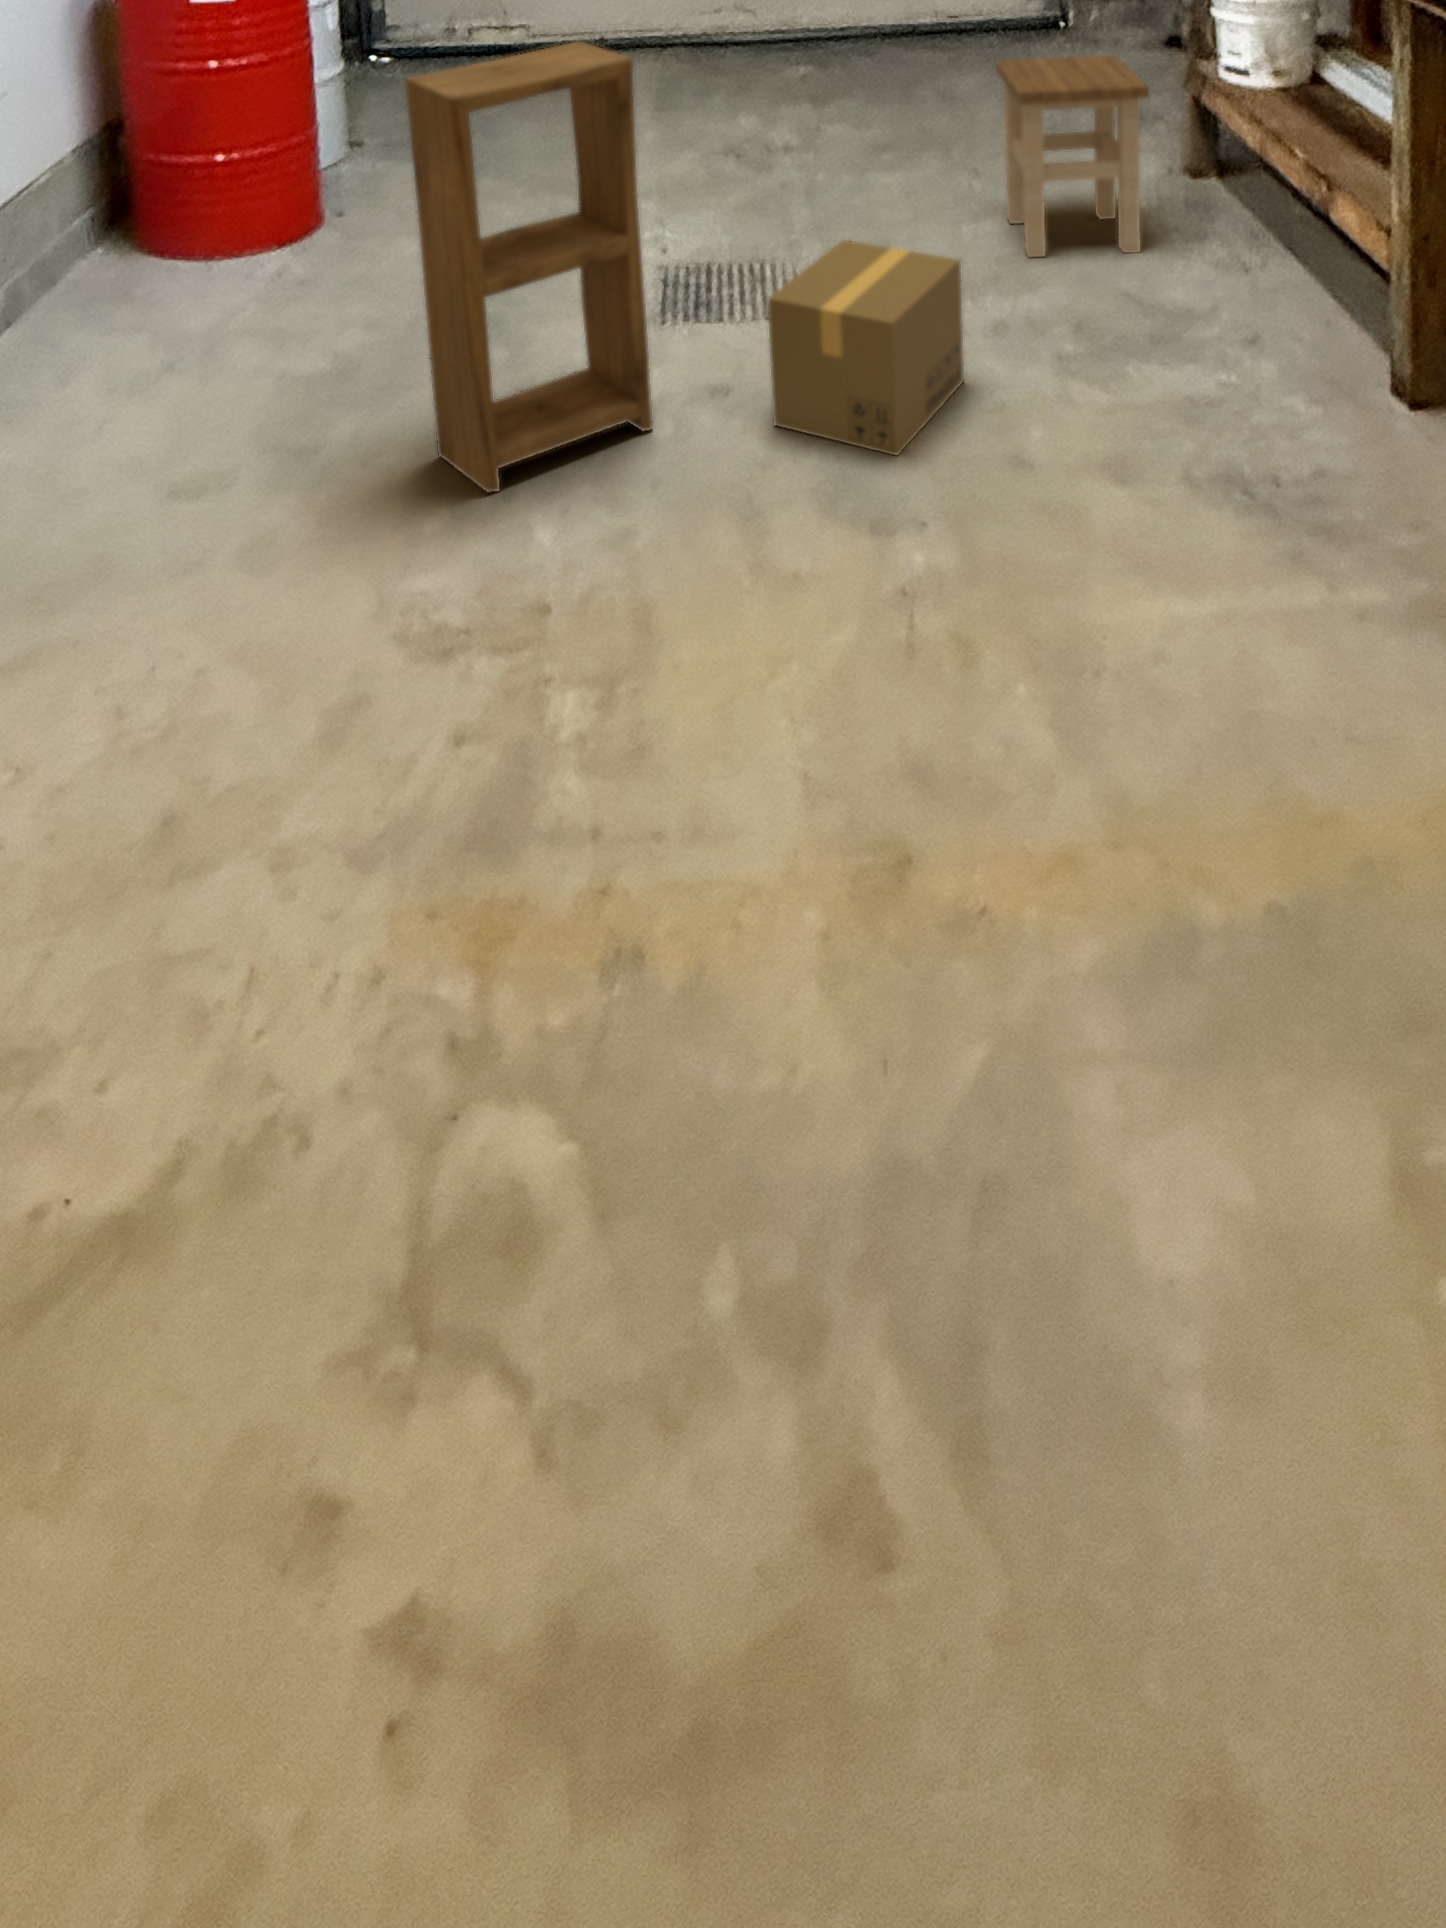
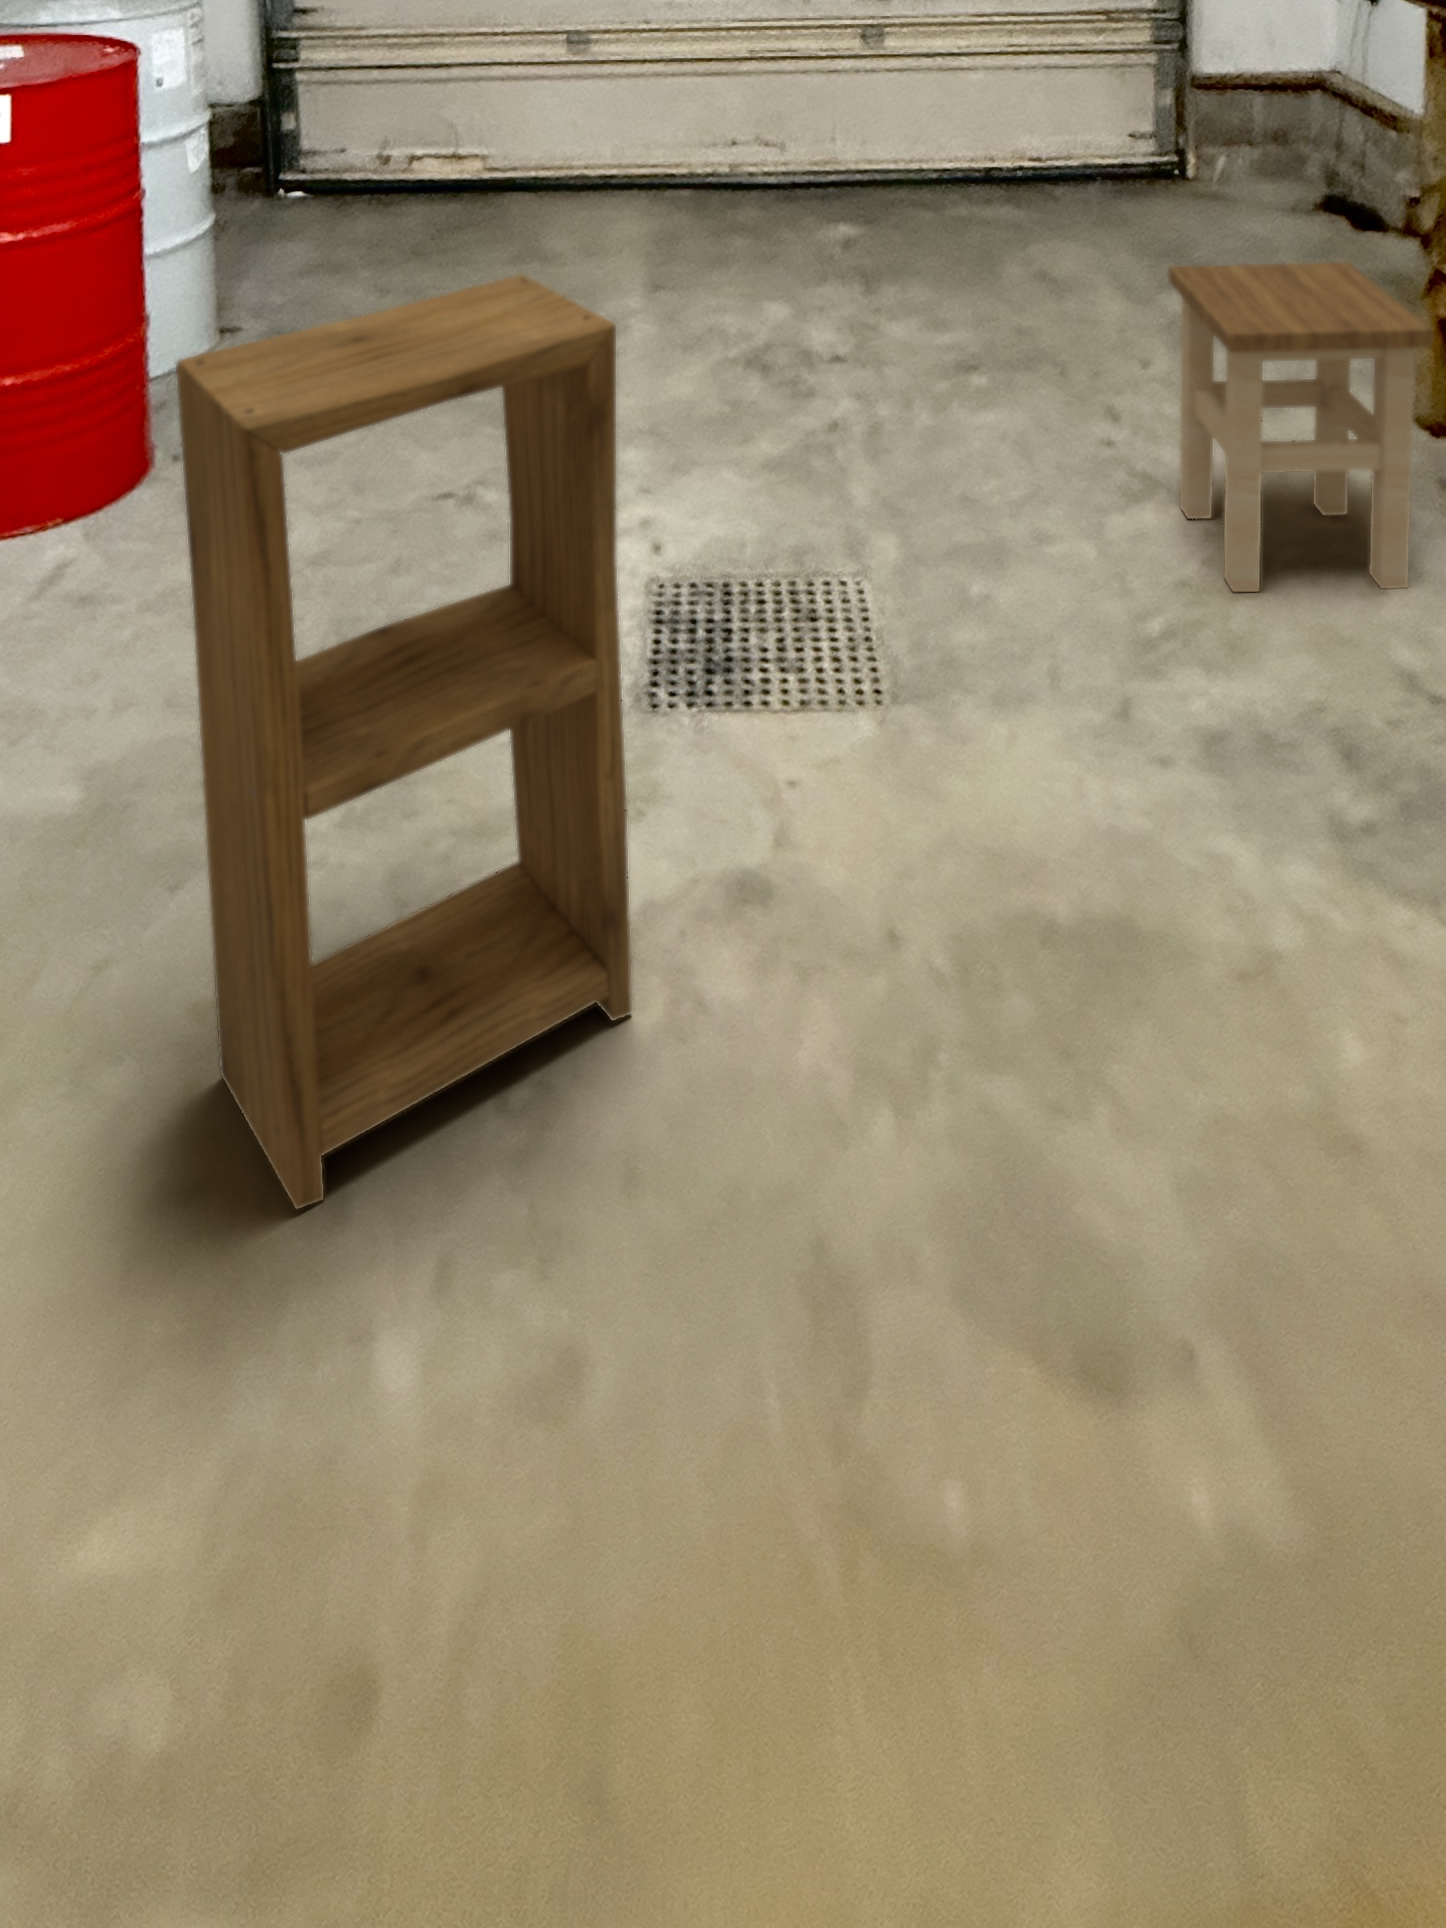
cardboard box: present [768,240,964,455] -> none [854,619,1192,1122]

